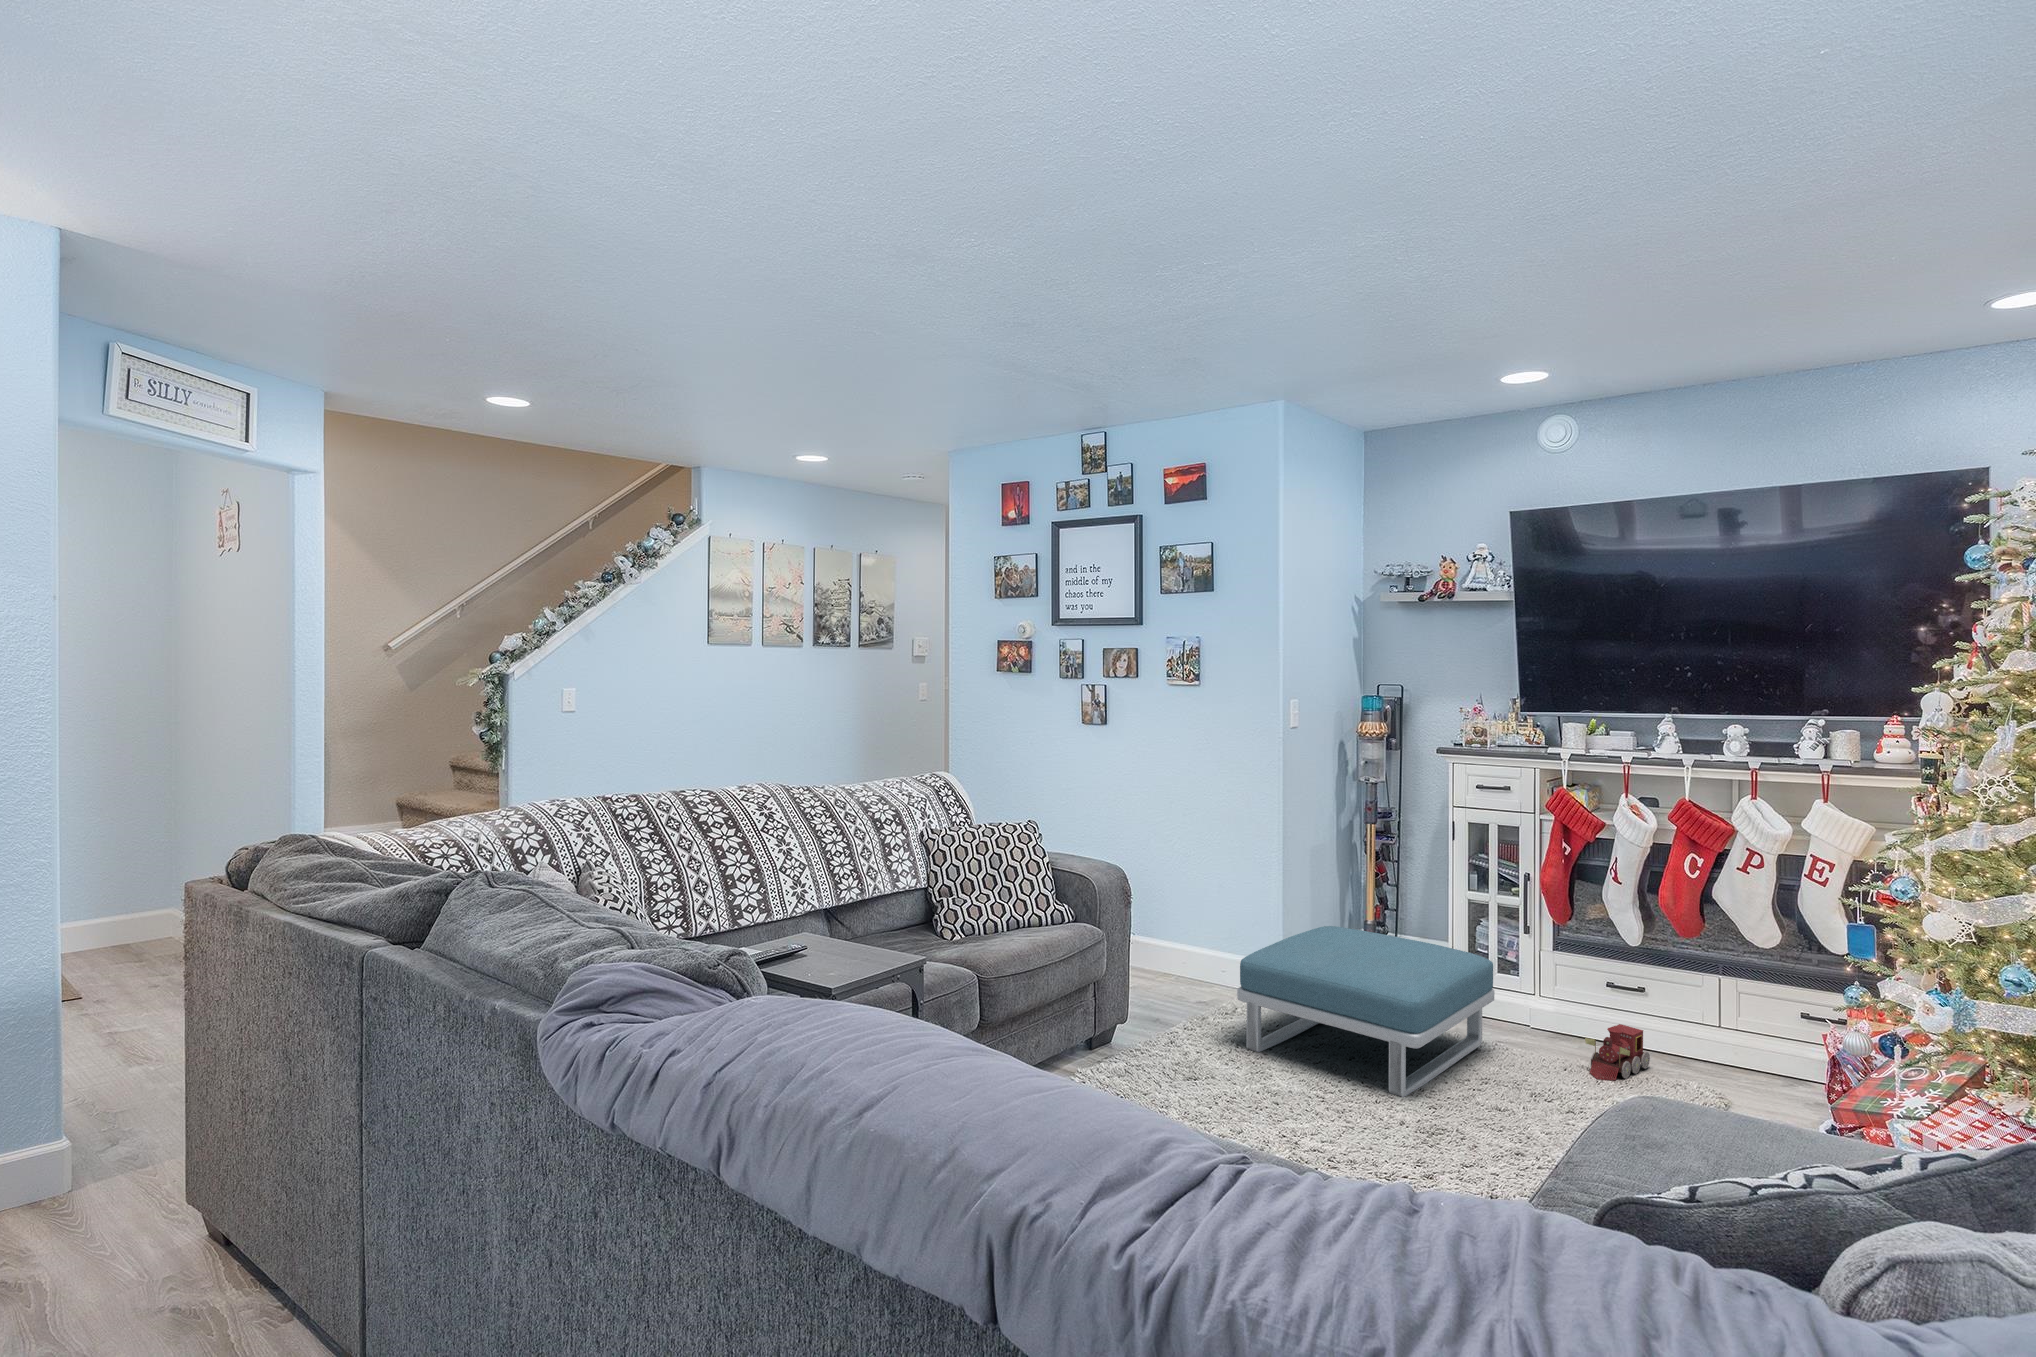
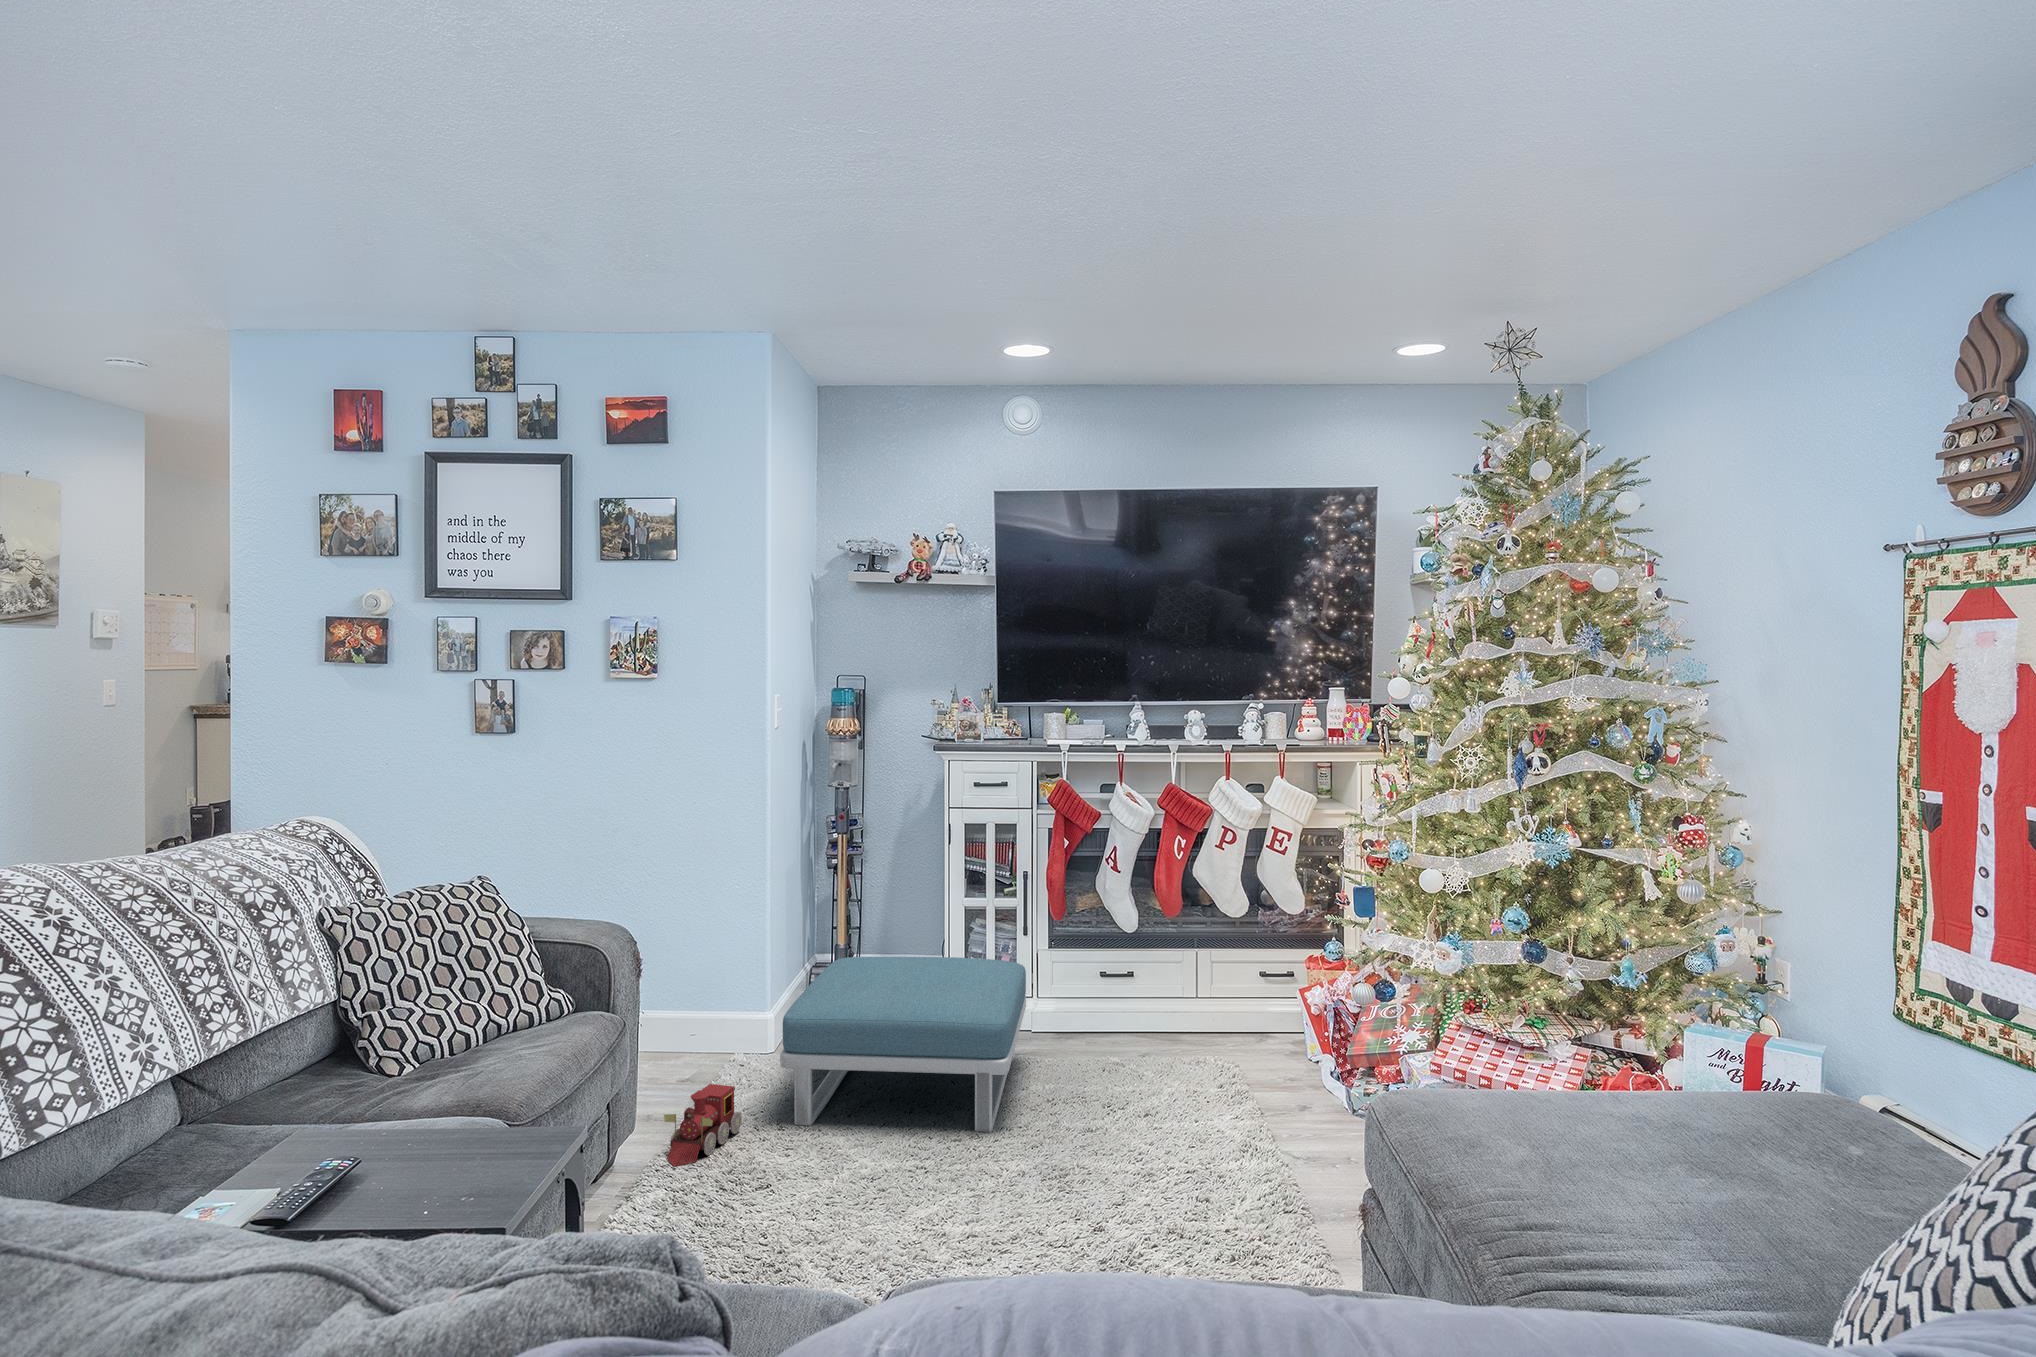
toy train: present [1585,1024,1650,1080] -> present [664,1084,742,1166]

